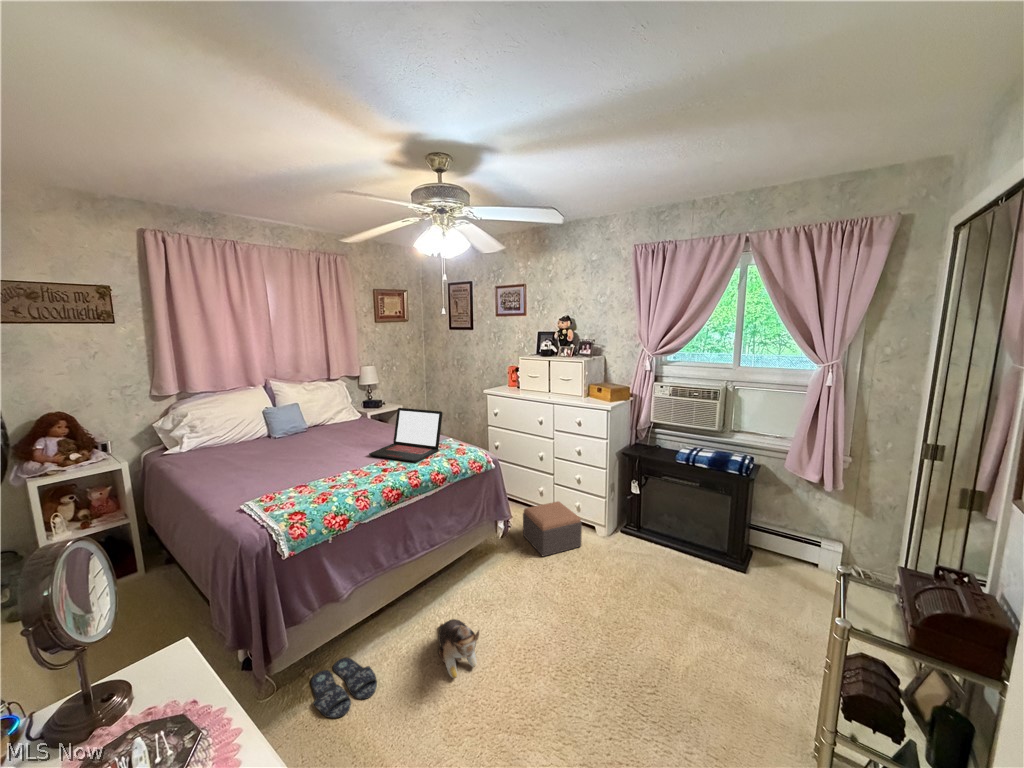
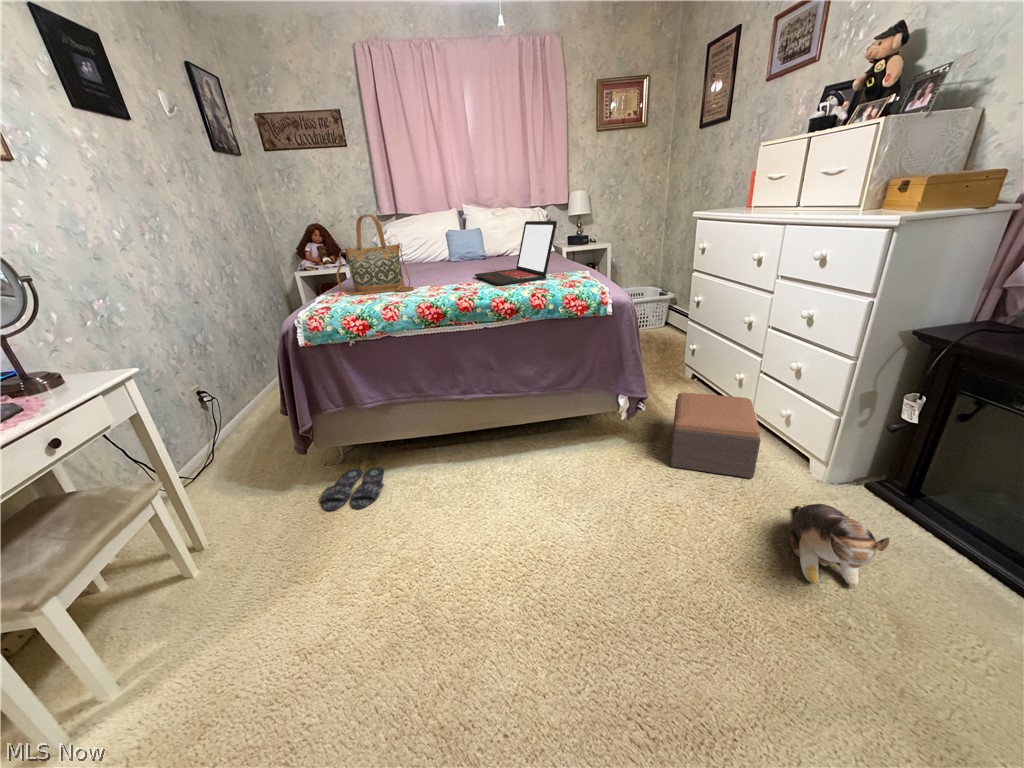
handbag: none [262,420,343,496] -> present [336,215,414,295]
plush toy: present [438,619,479,678] -> present [788,504,890,587]

